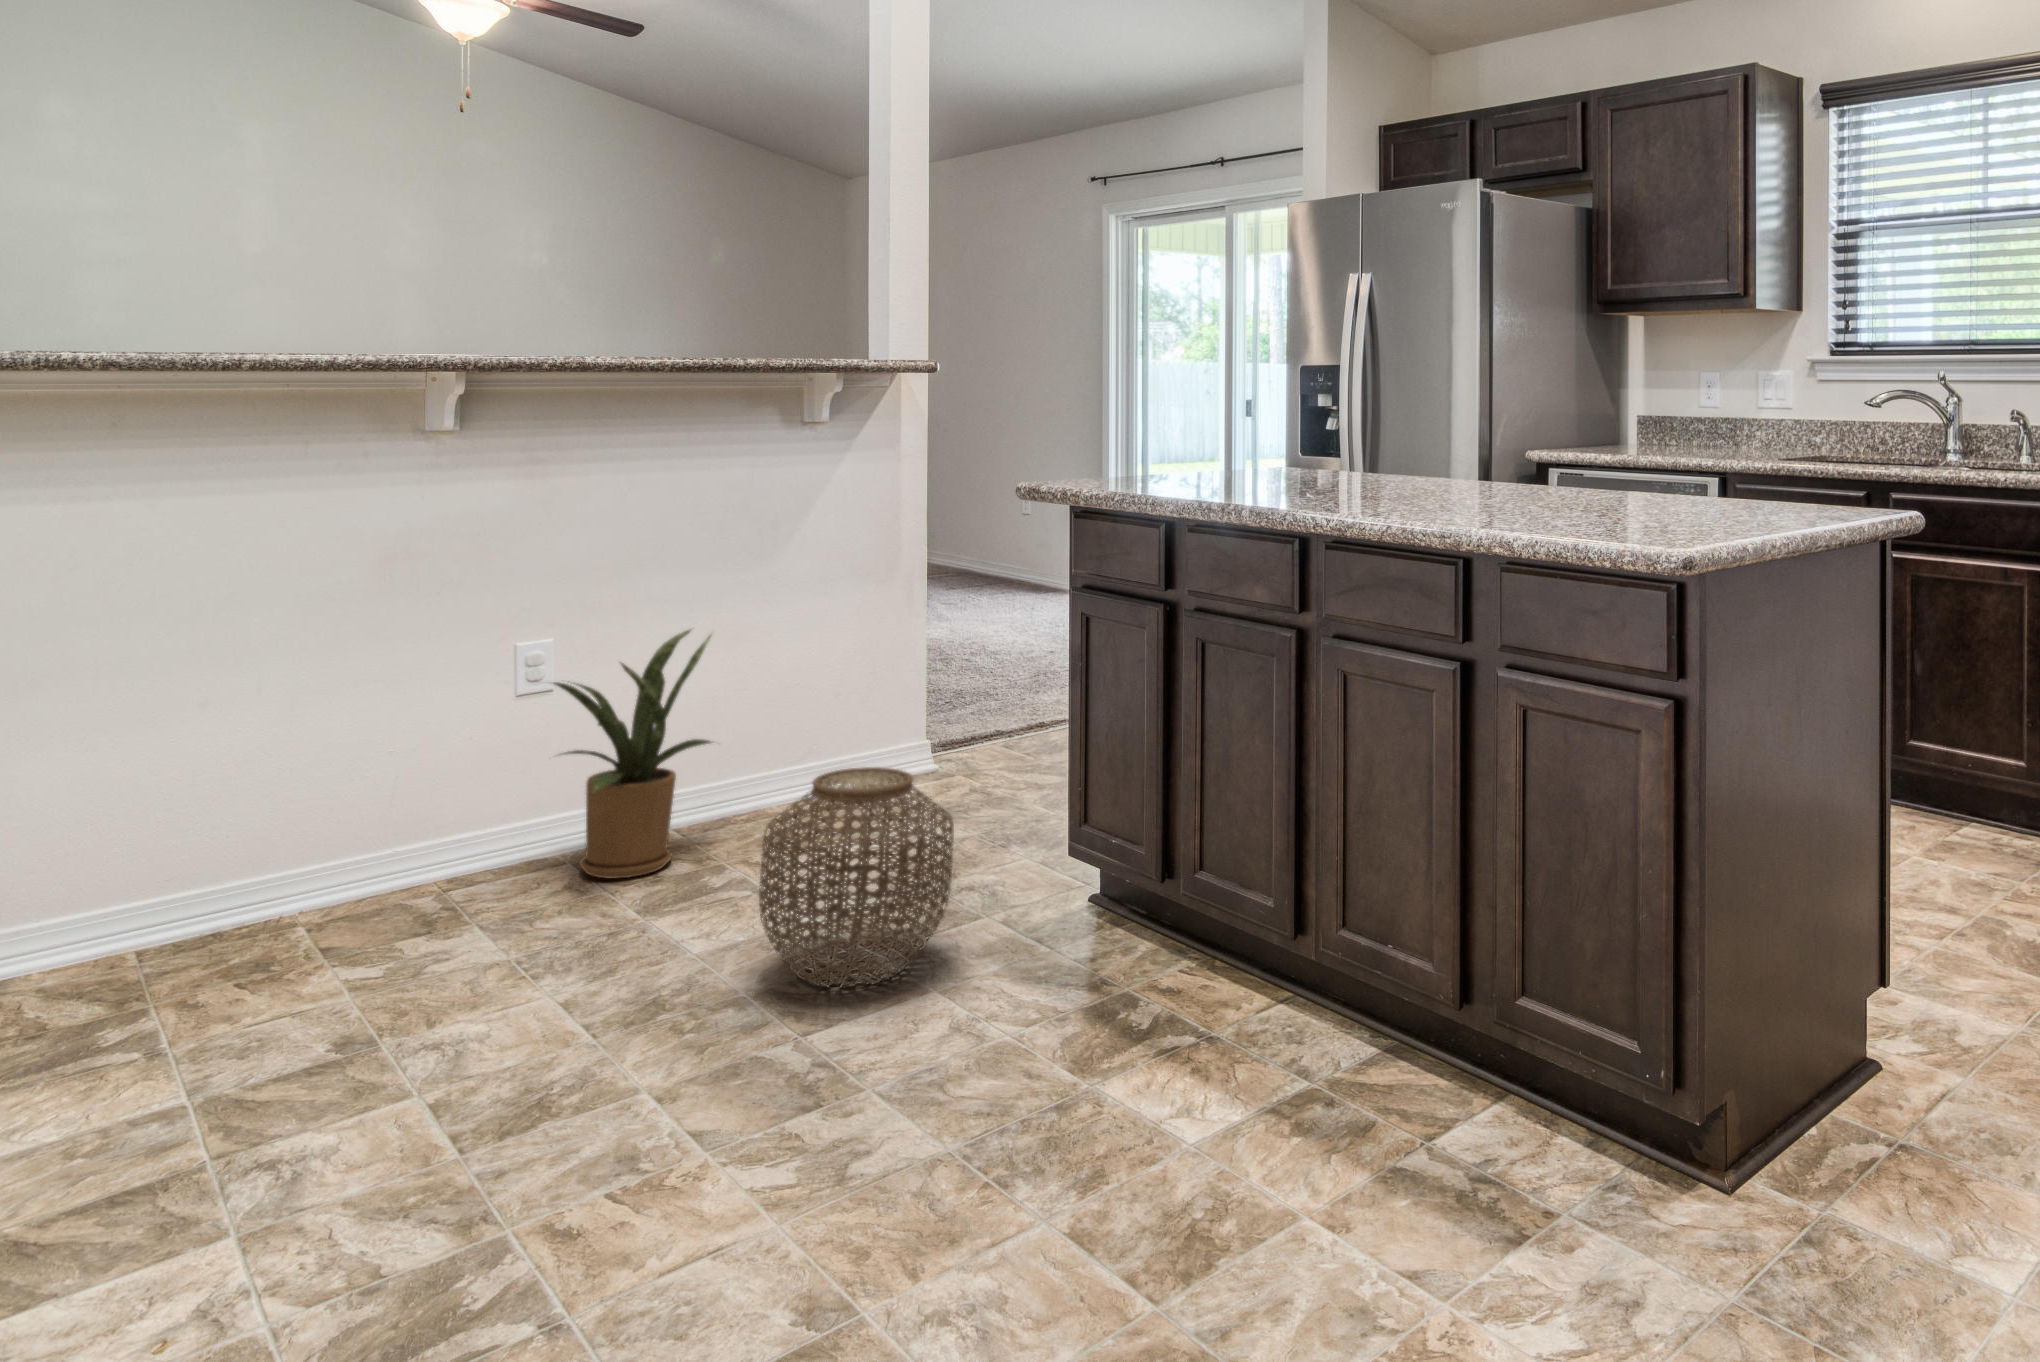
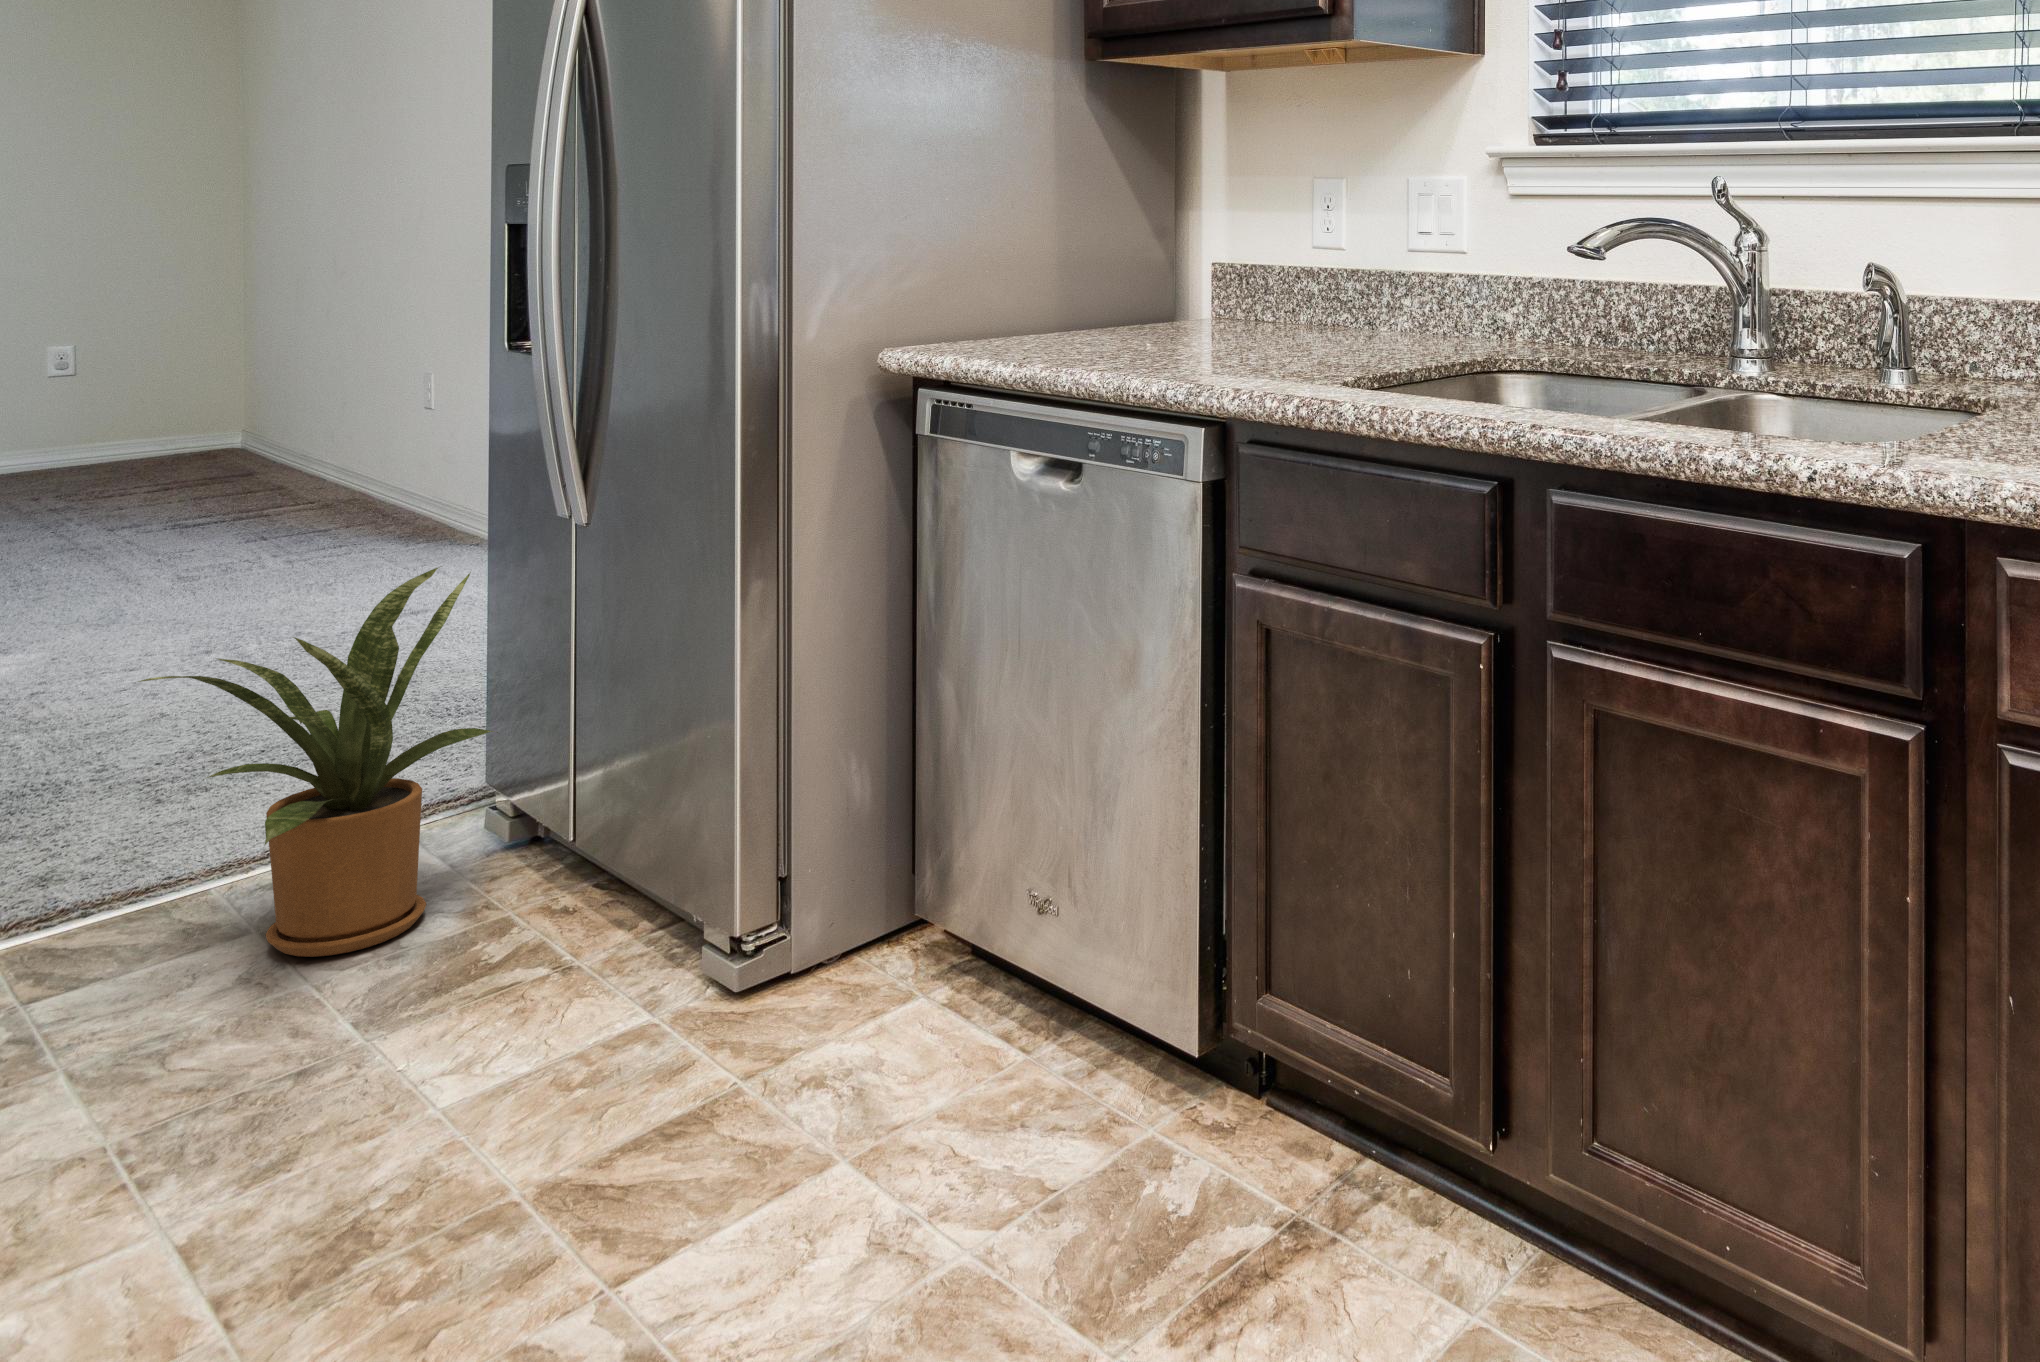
woven basket: present [759,767,954,987] -> none [535,807,862,1168]

